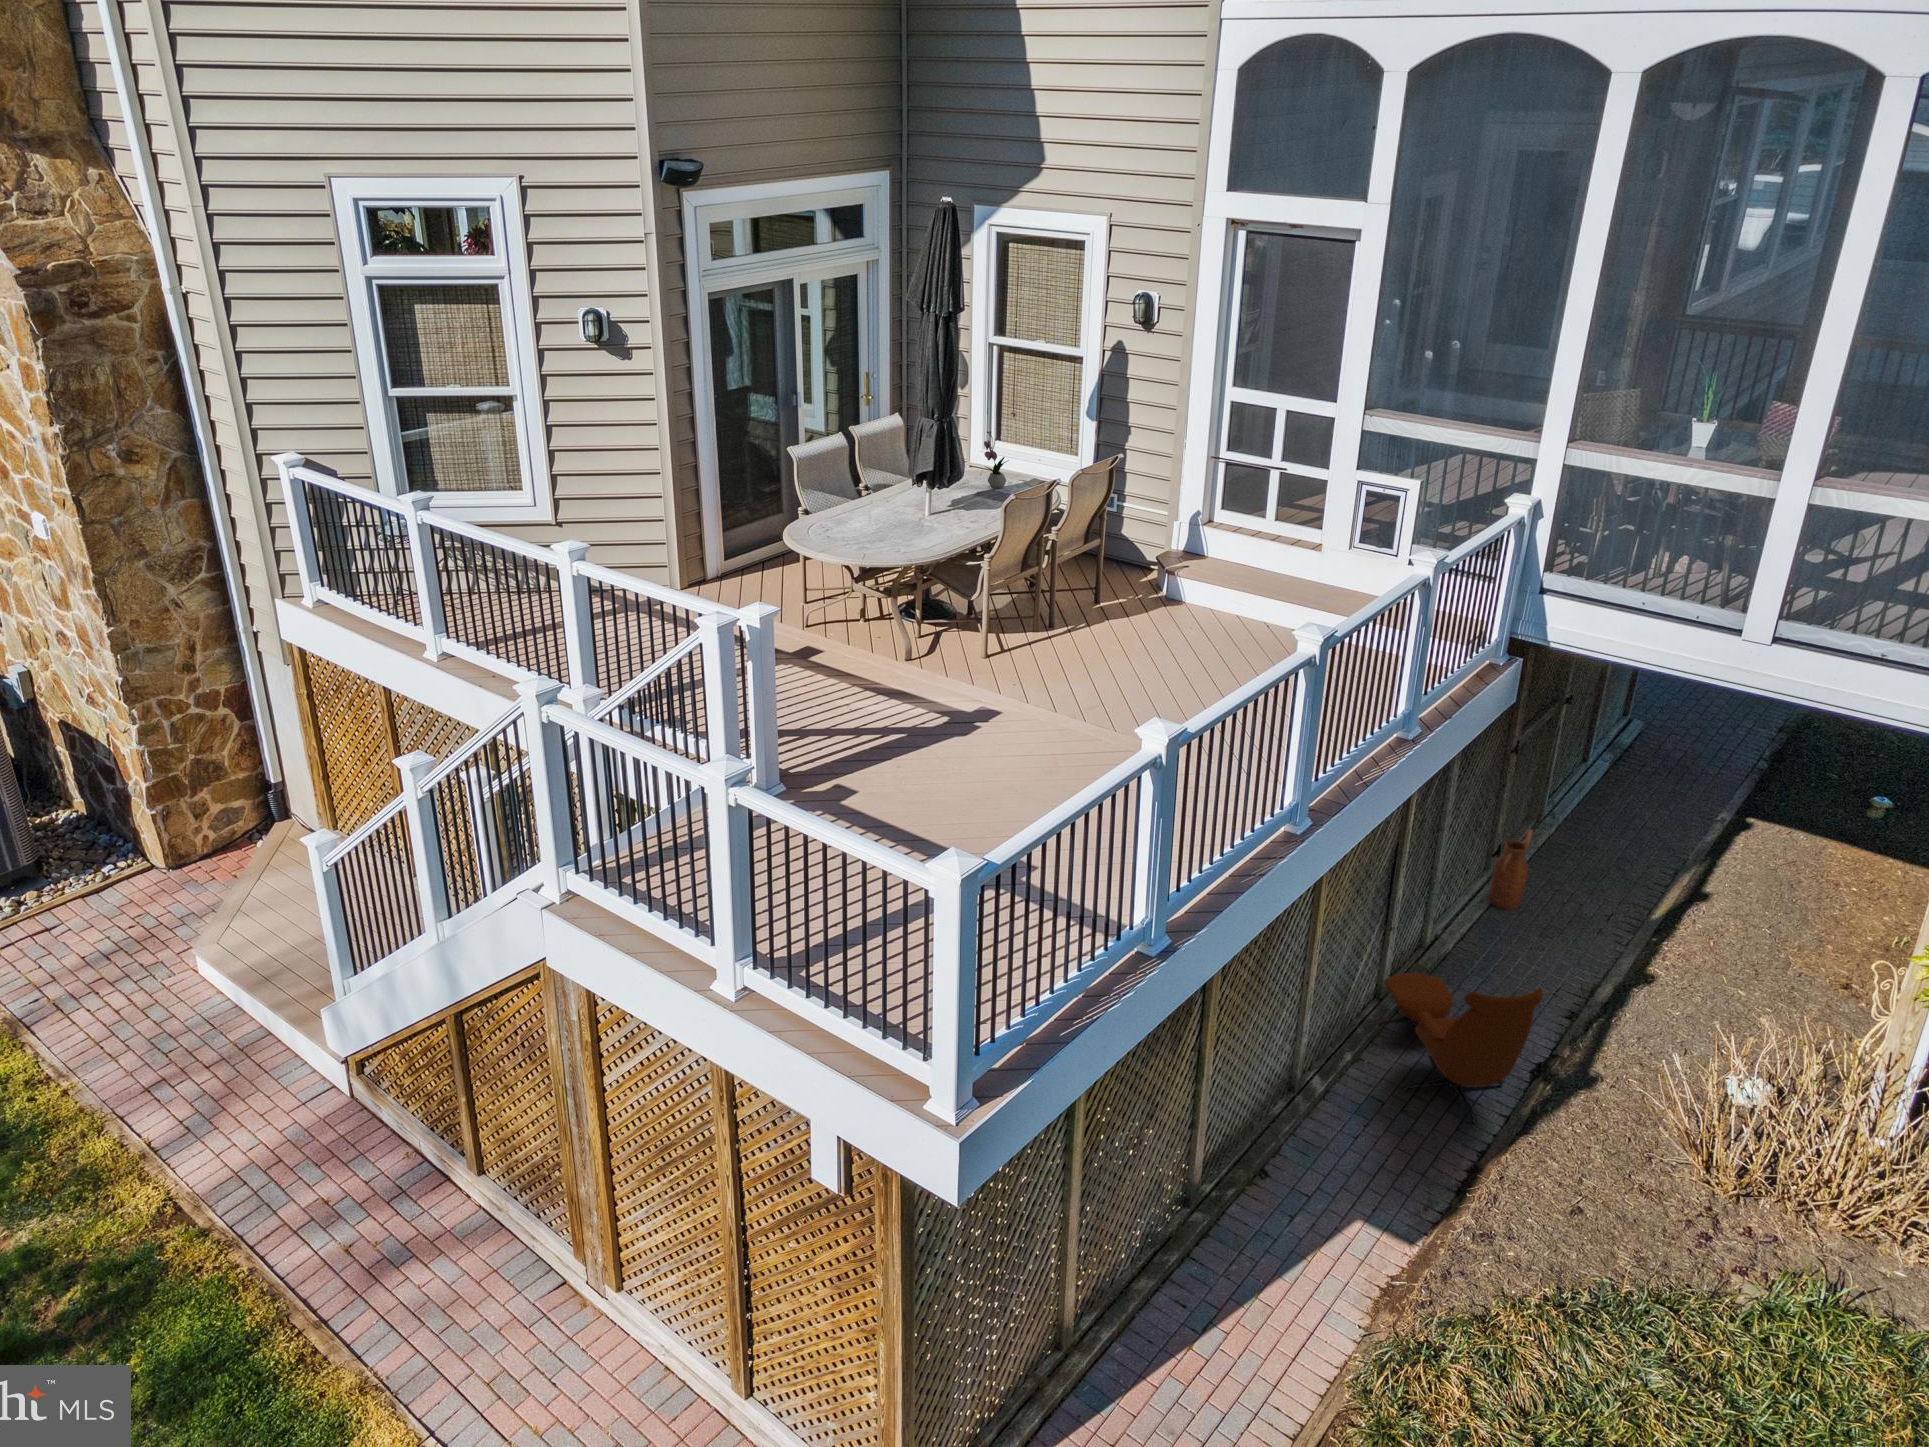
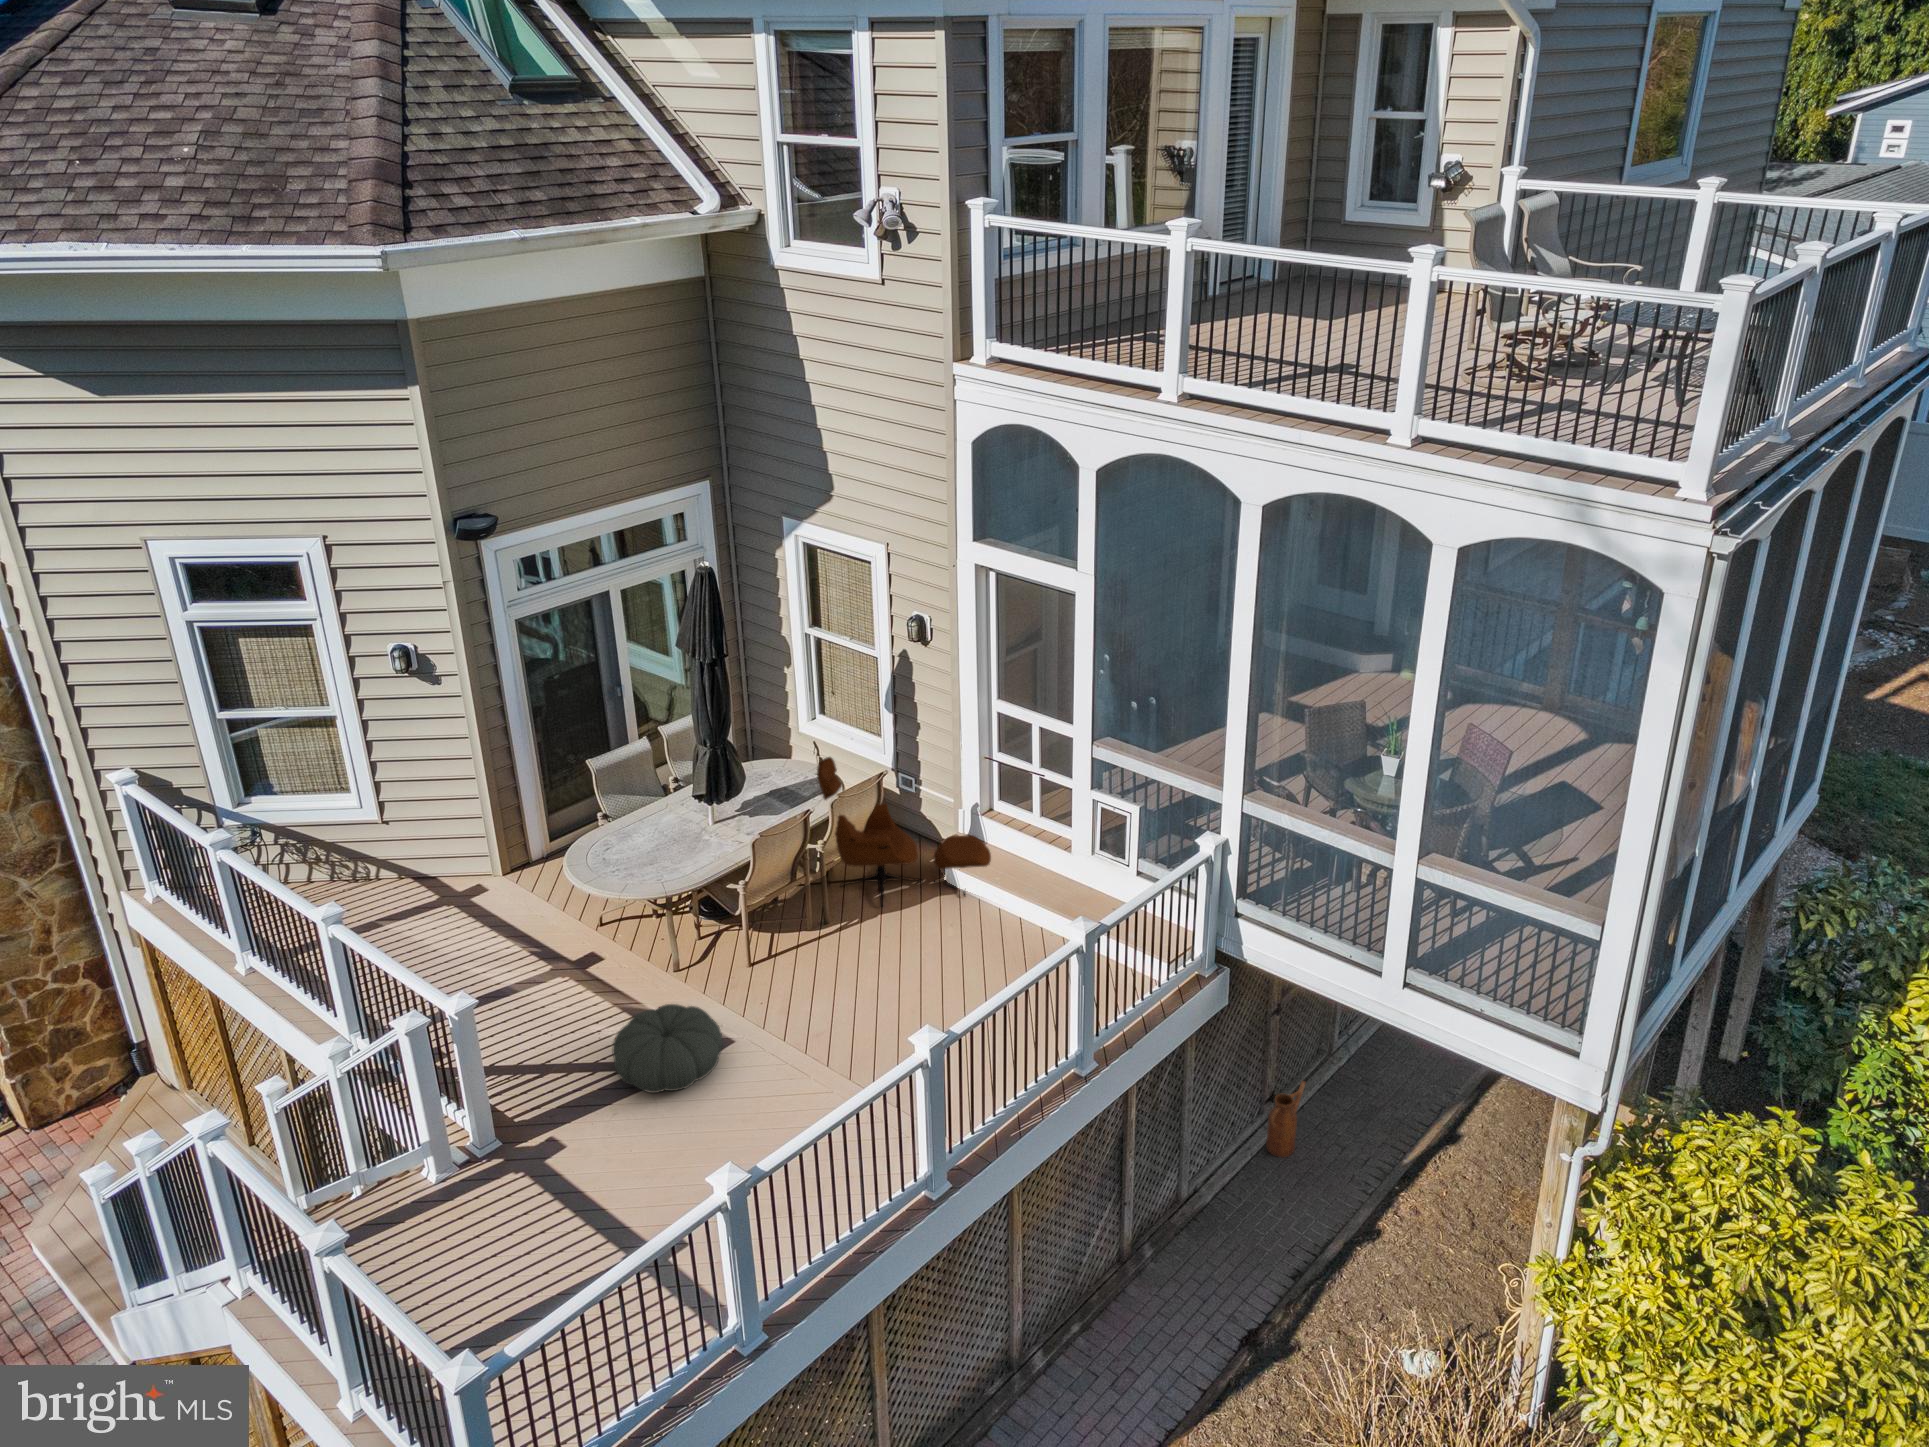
flower arrangement: present [984,431,1007,489] -> none [776,737,799,788]
pouf: none [873,675,993,758] -> present [612,1004,723,1093]
lounge chair: present [1379,973,1543,1124] -> present [817,757,991,906]

